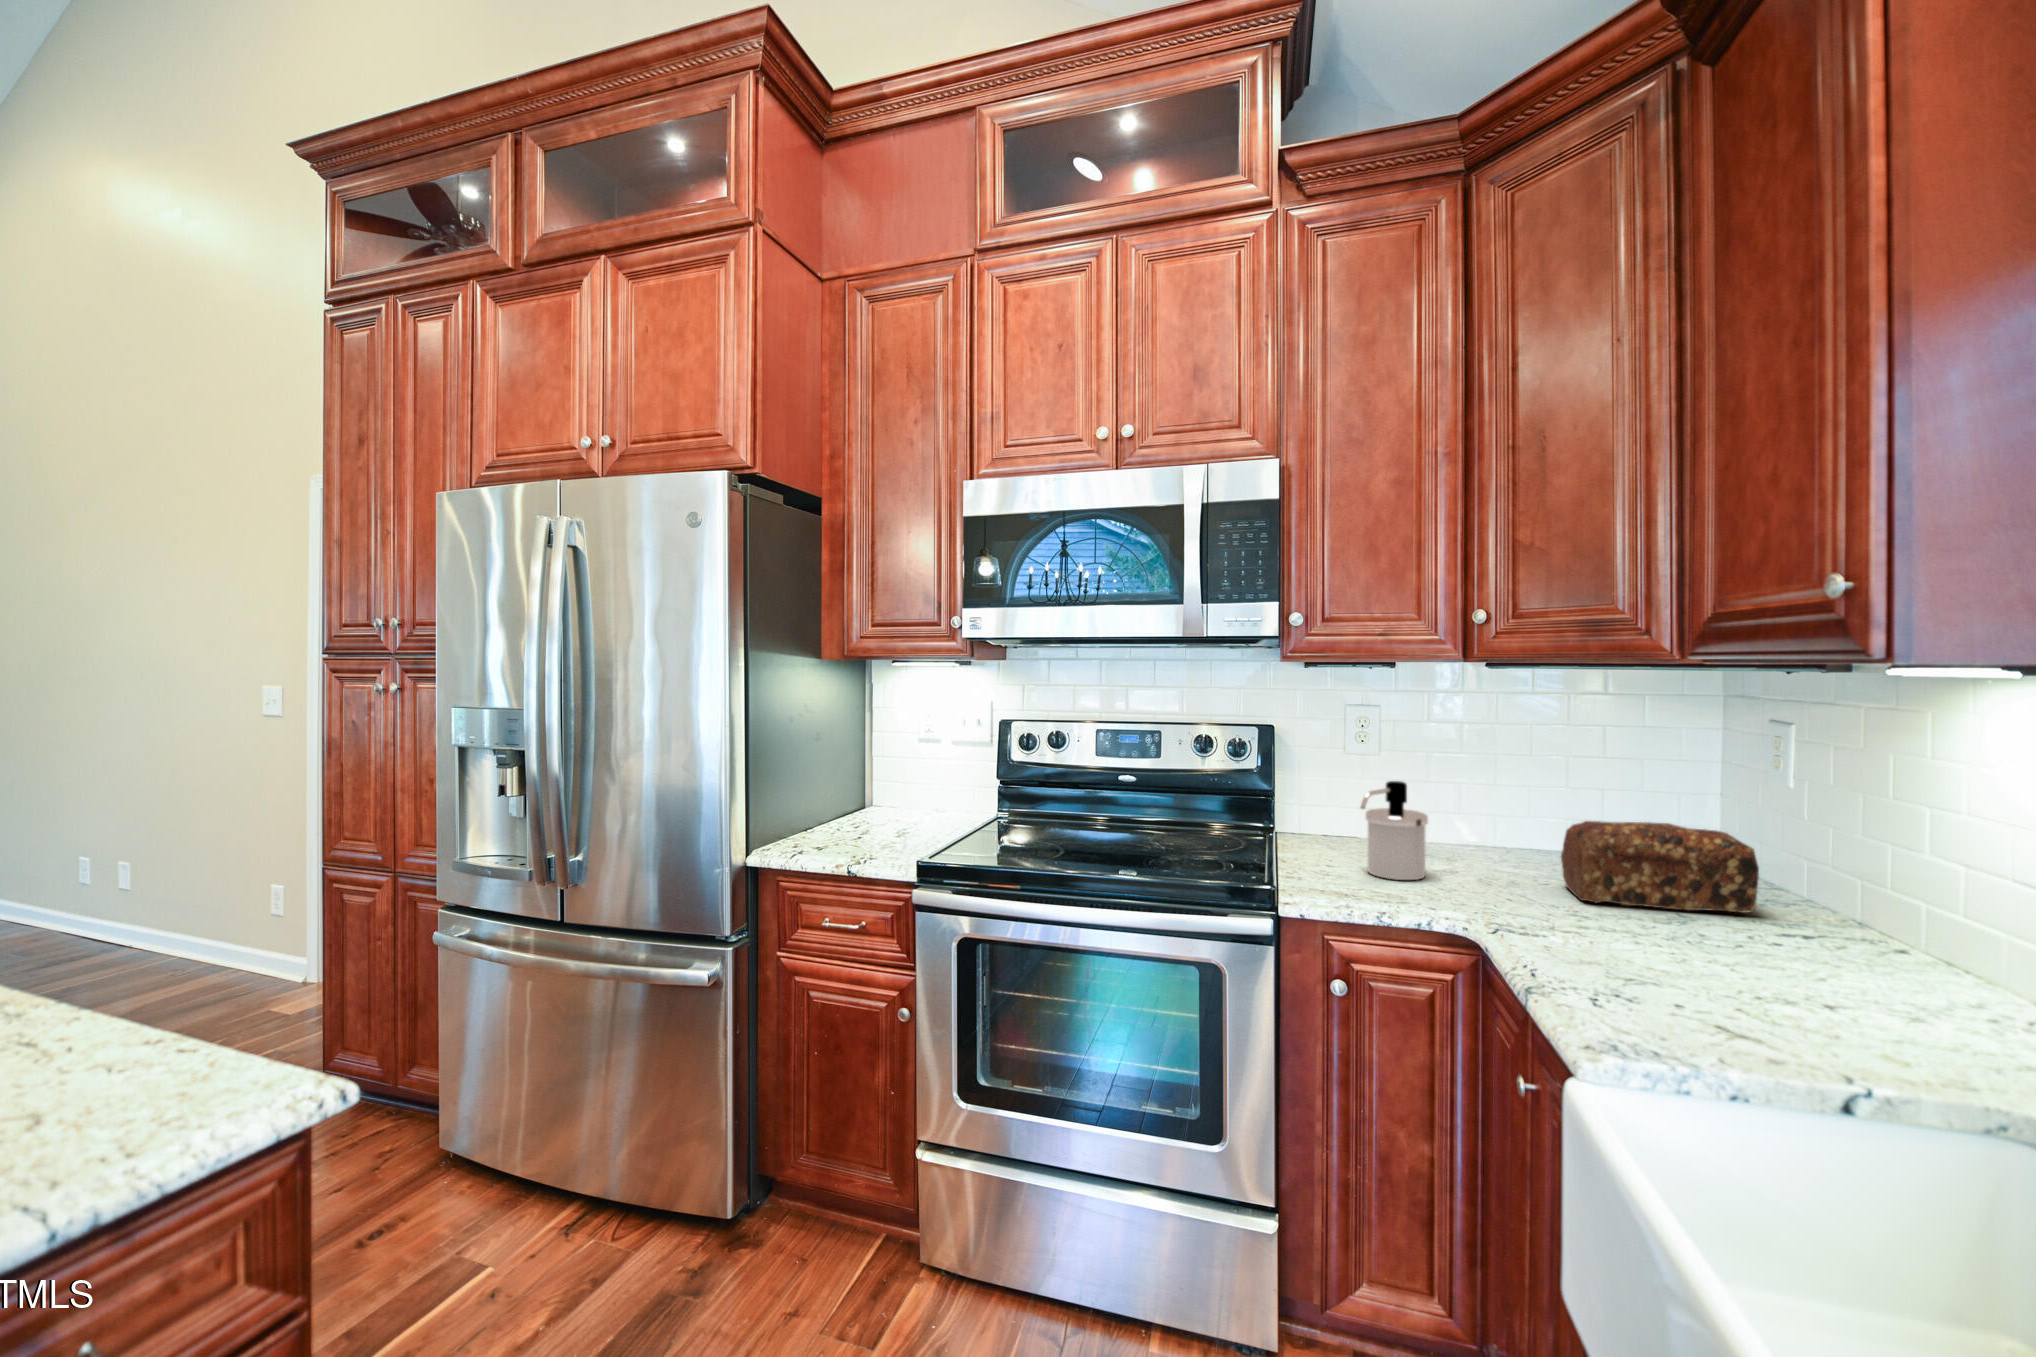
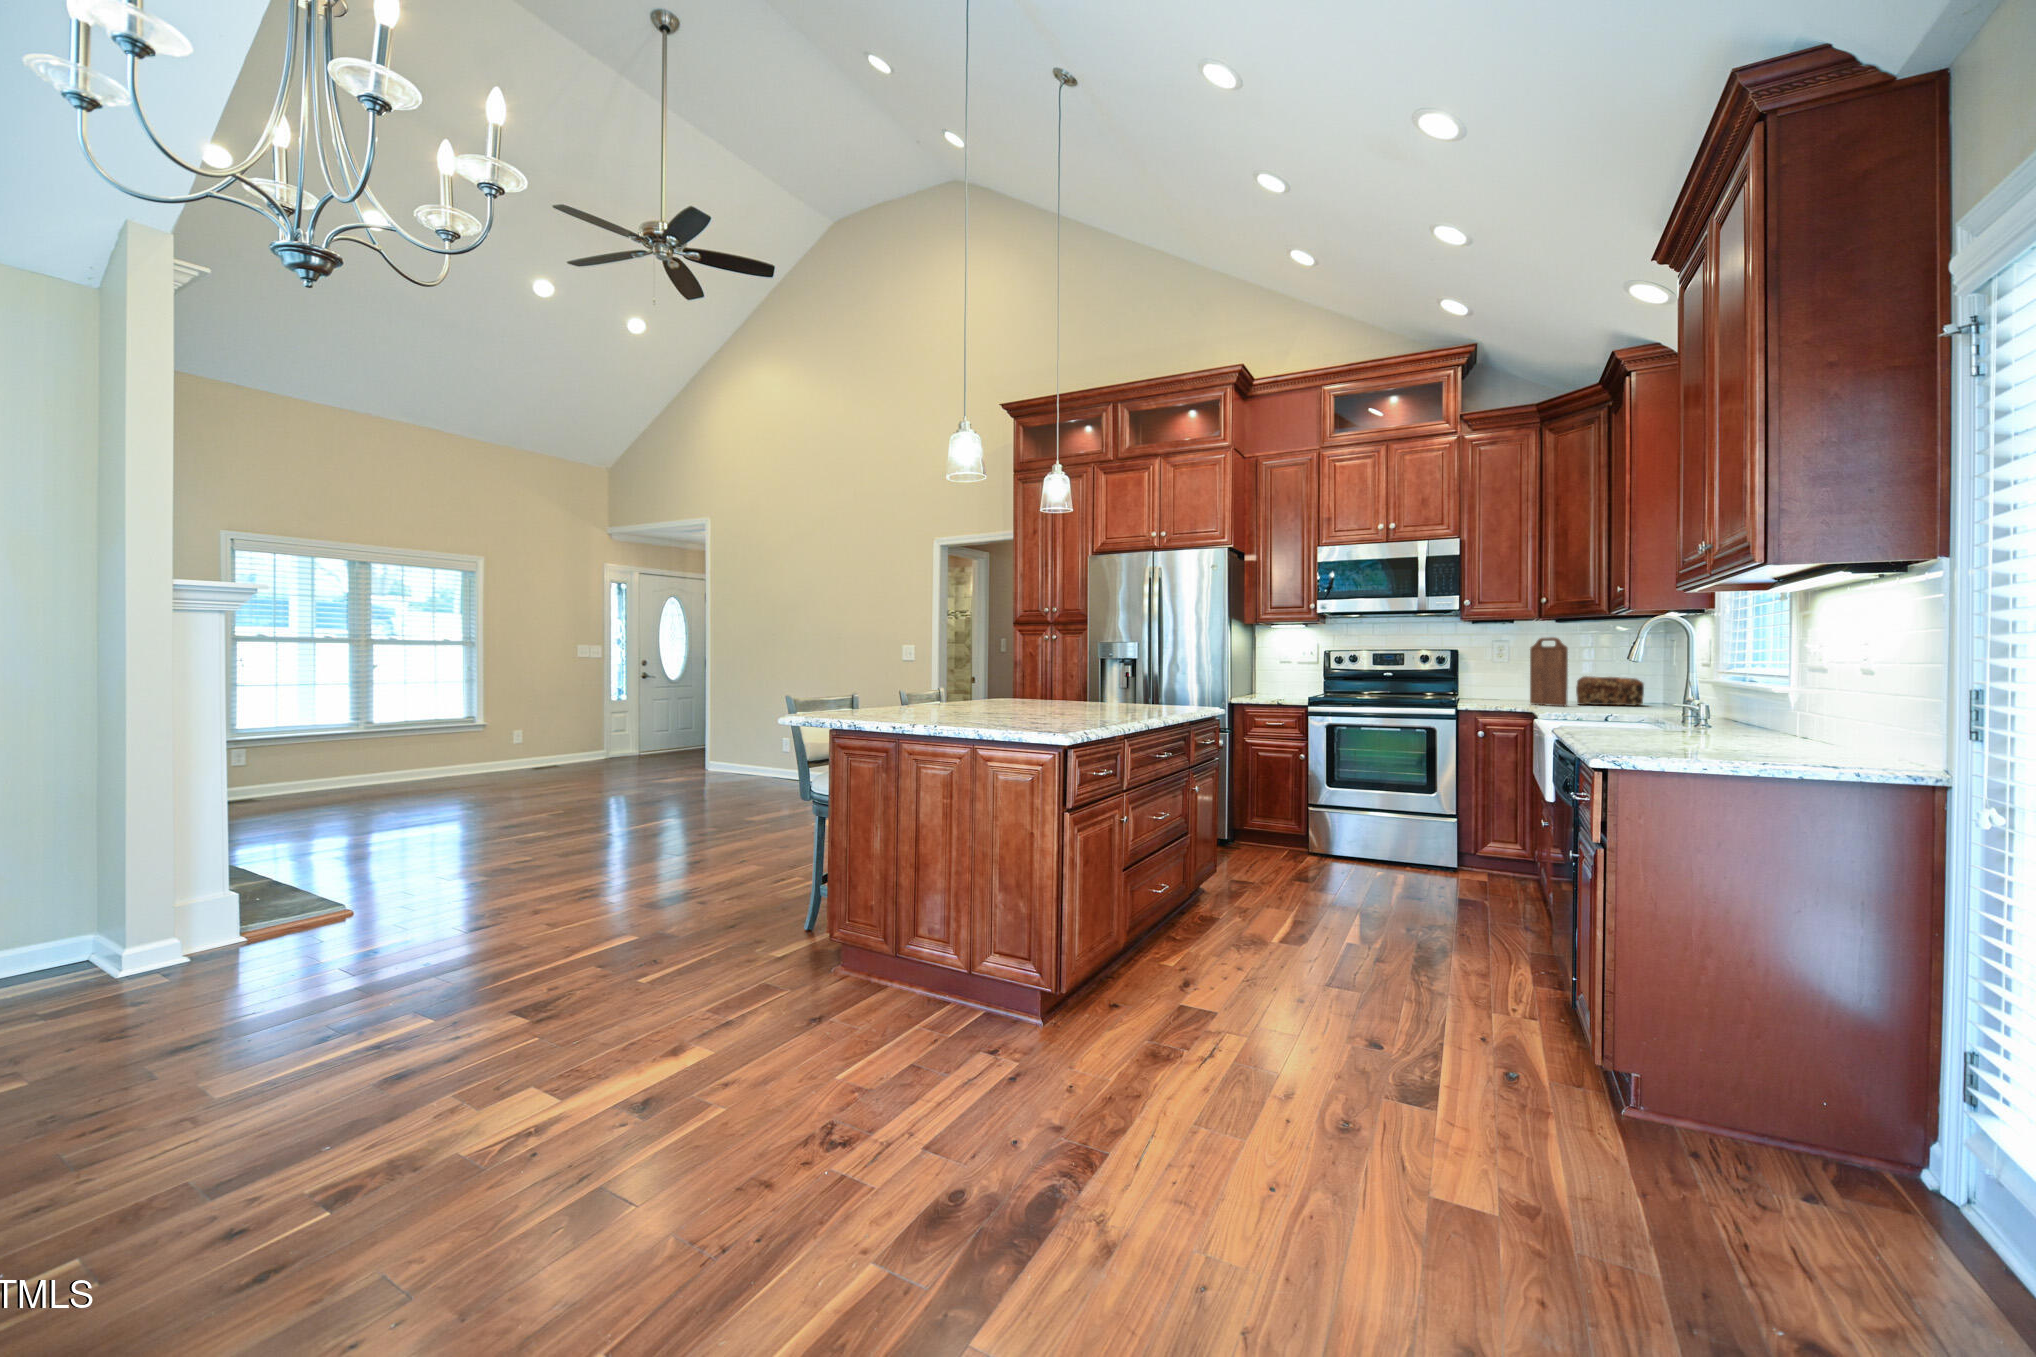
cutting board: none [1458,720,1571,924] -> present [1530,637,1568,706]
soap dispenser: present [1361,781,1428,880] -> none [1492,666,1522,703]

